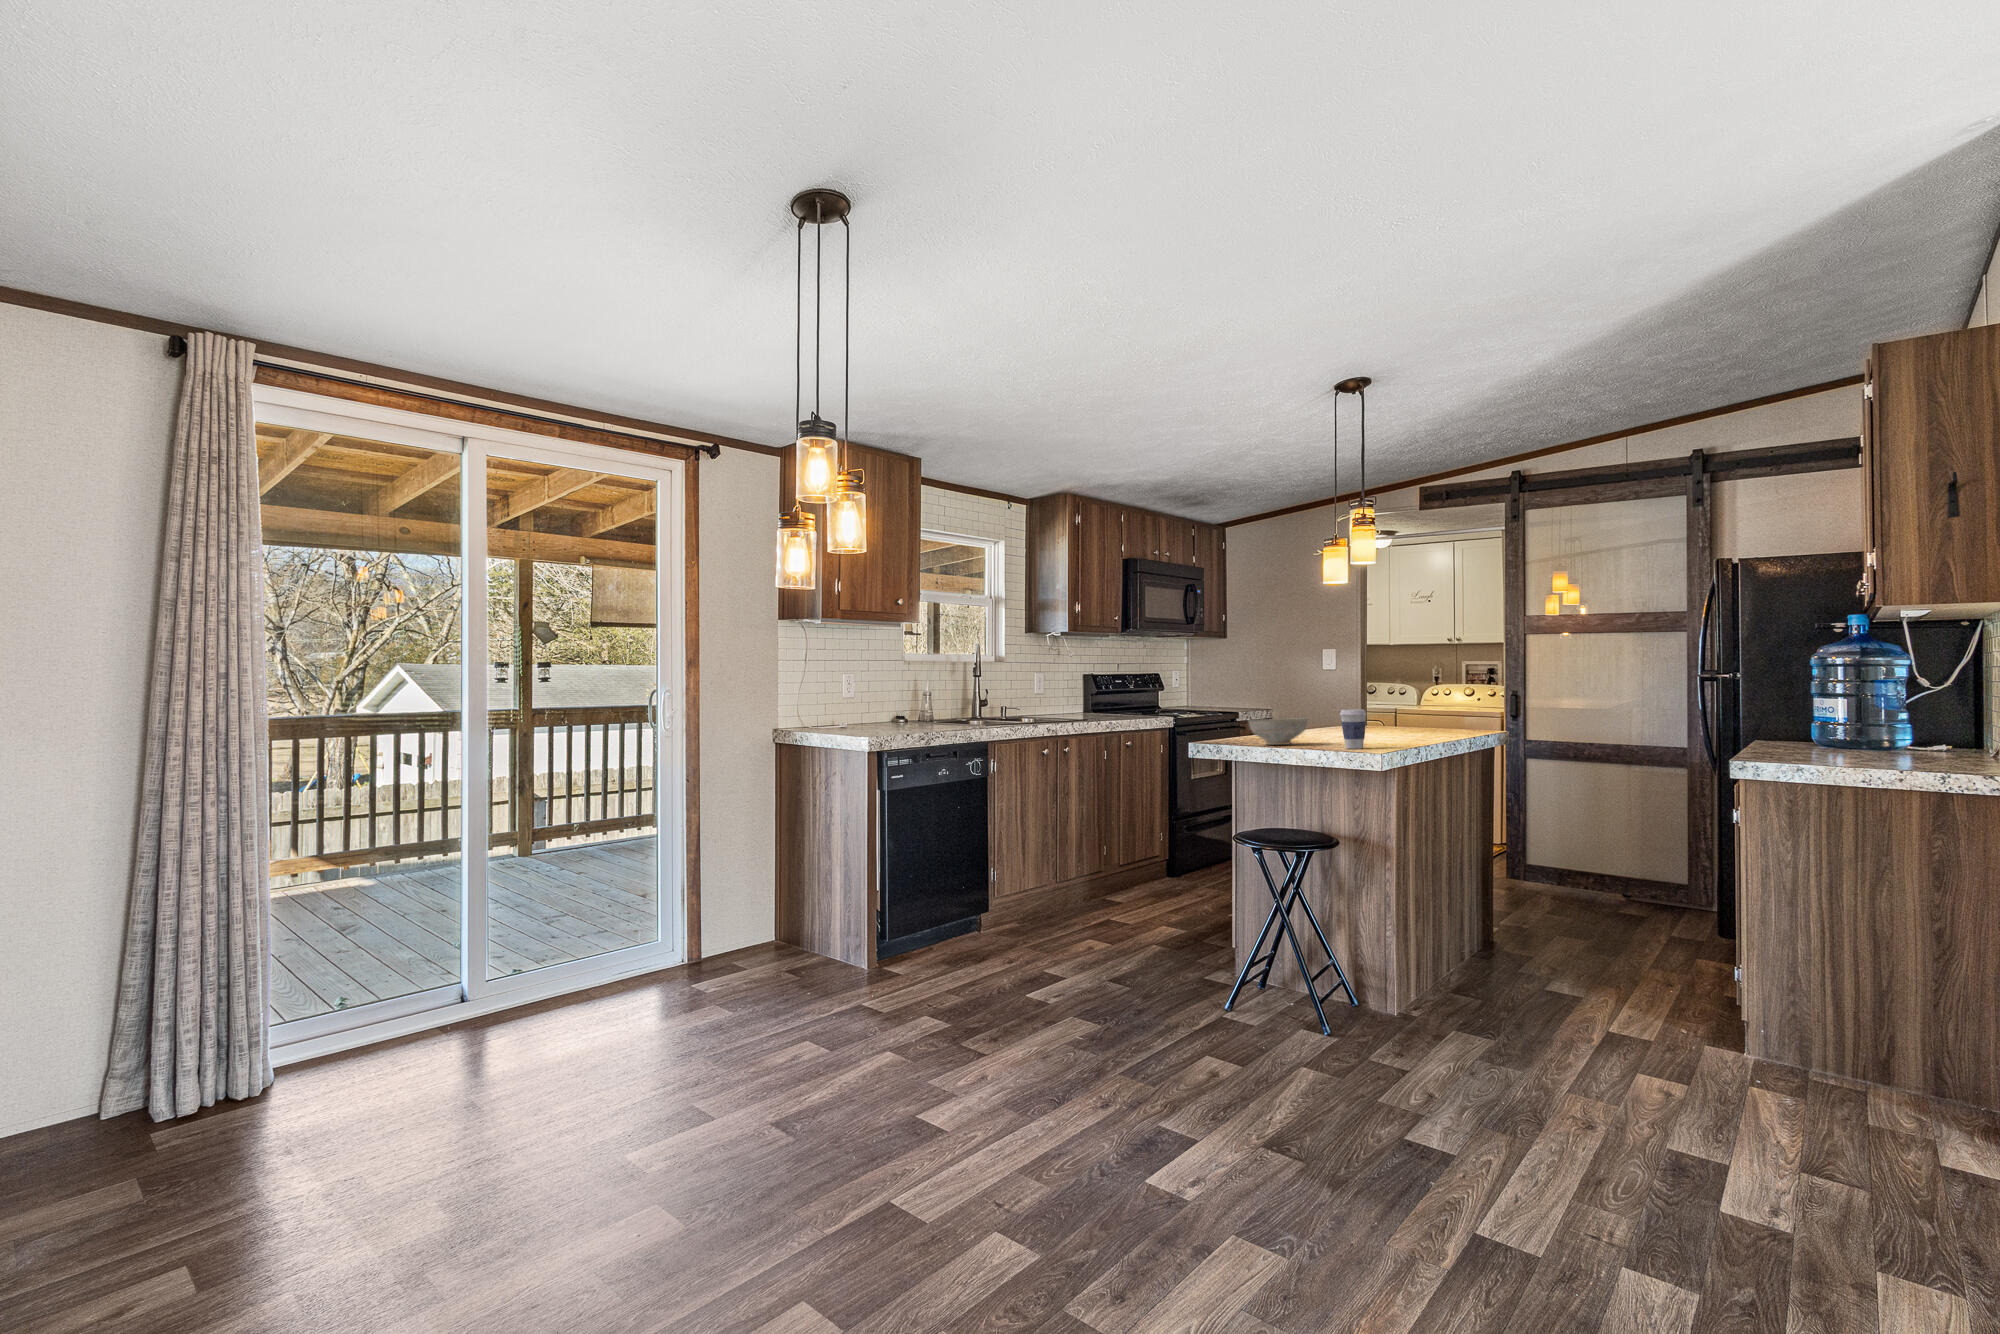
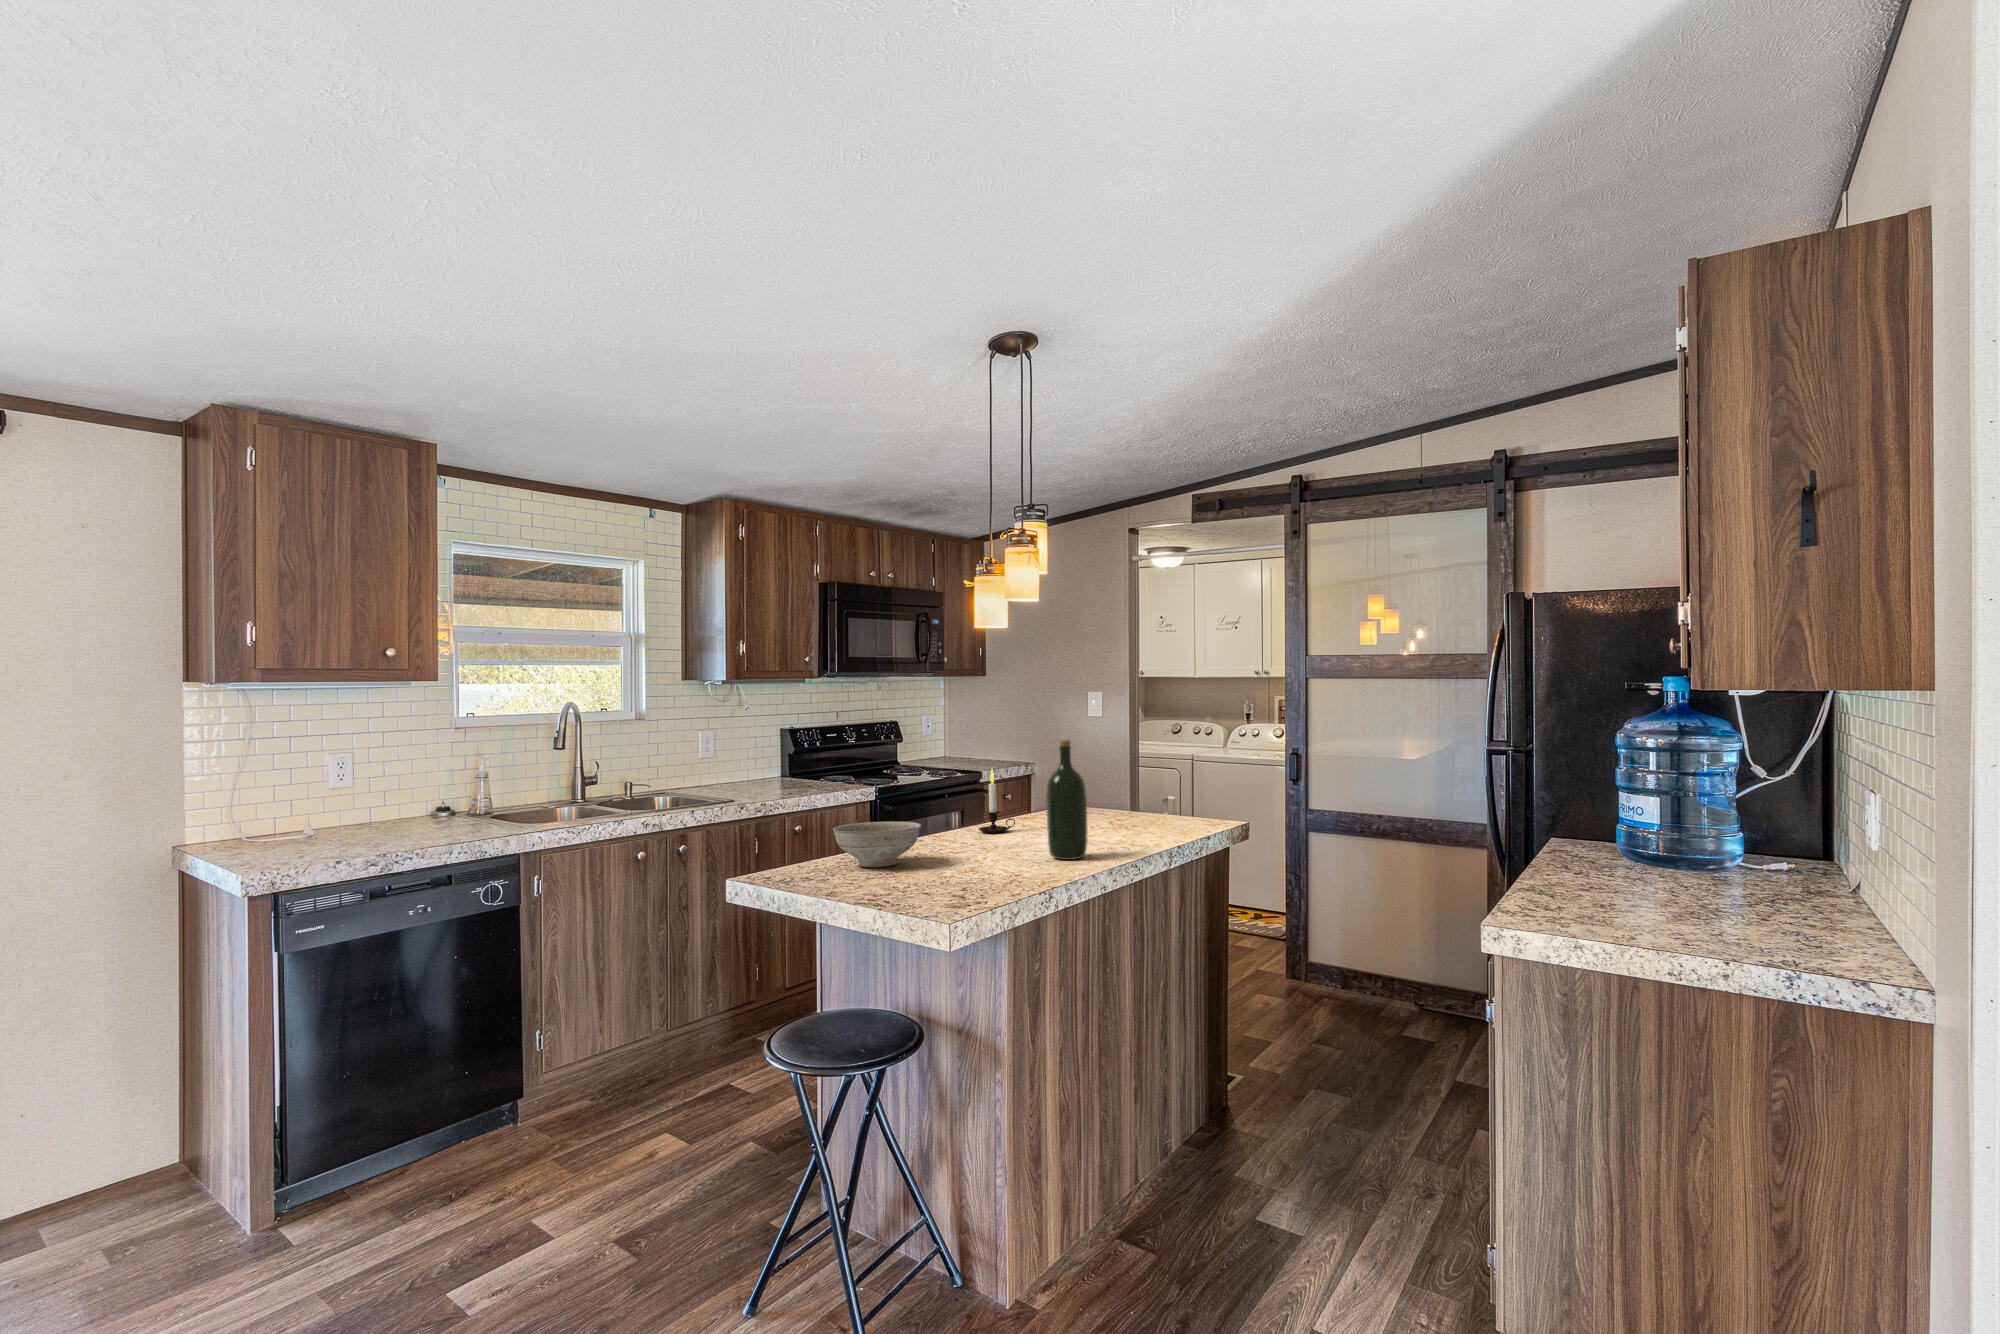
wine bottle: none [1393,661,1423,741] -> present [1047,740,1088,860]
candle: none [1310,691,1336,737] -> present [979,769,1015,833]
coffee cup: present [1340,709,1366,749] -> none [919,827,958,893]

